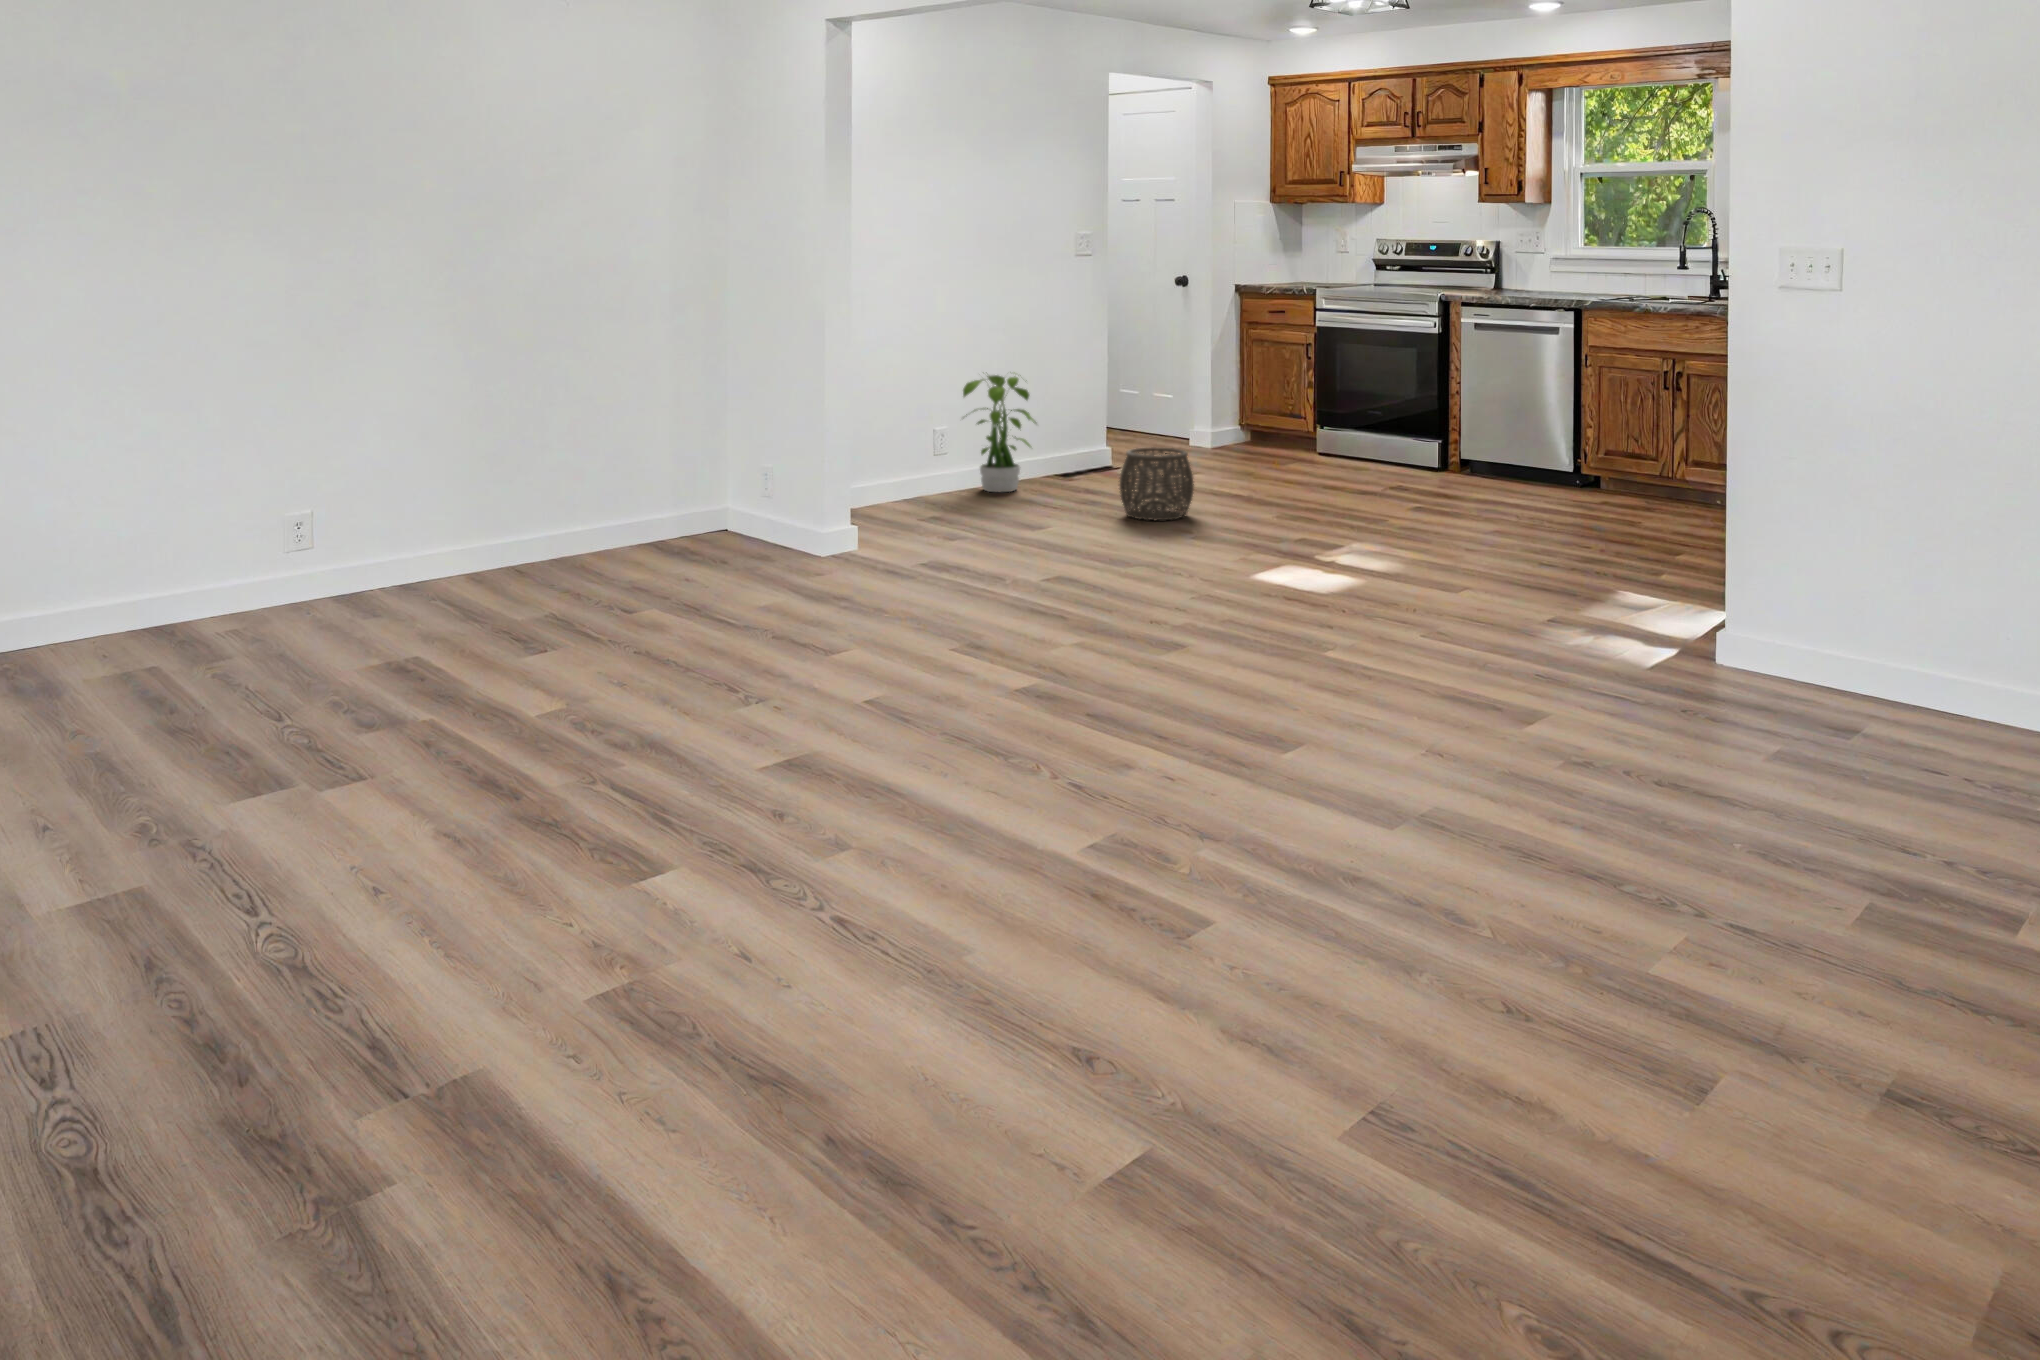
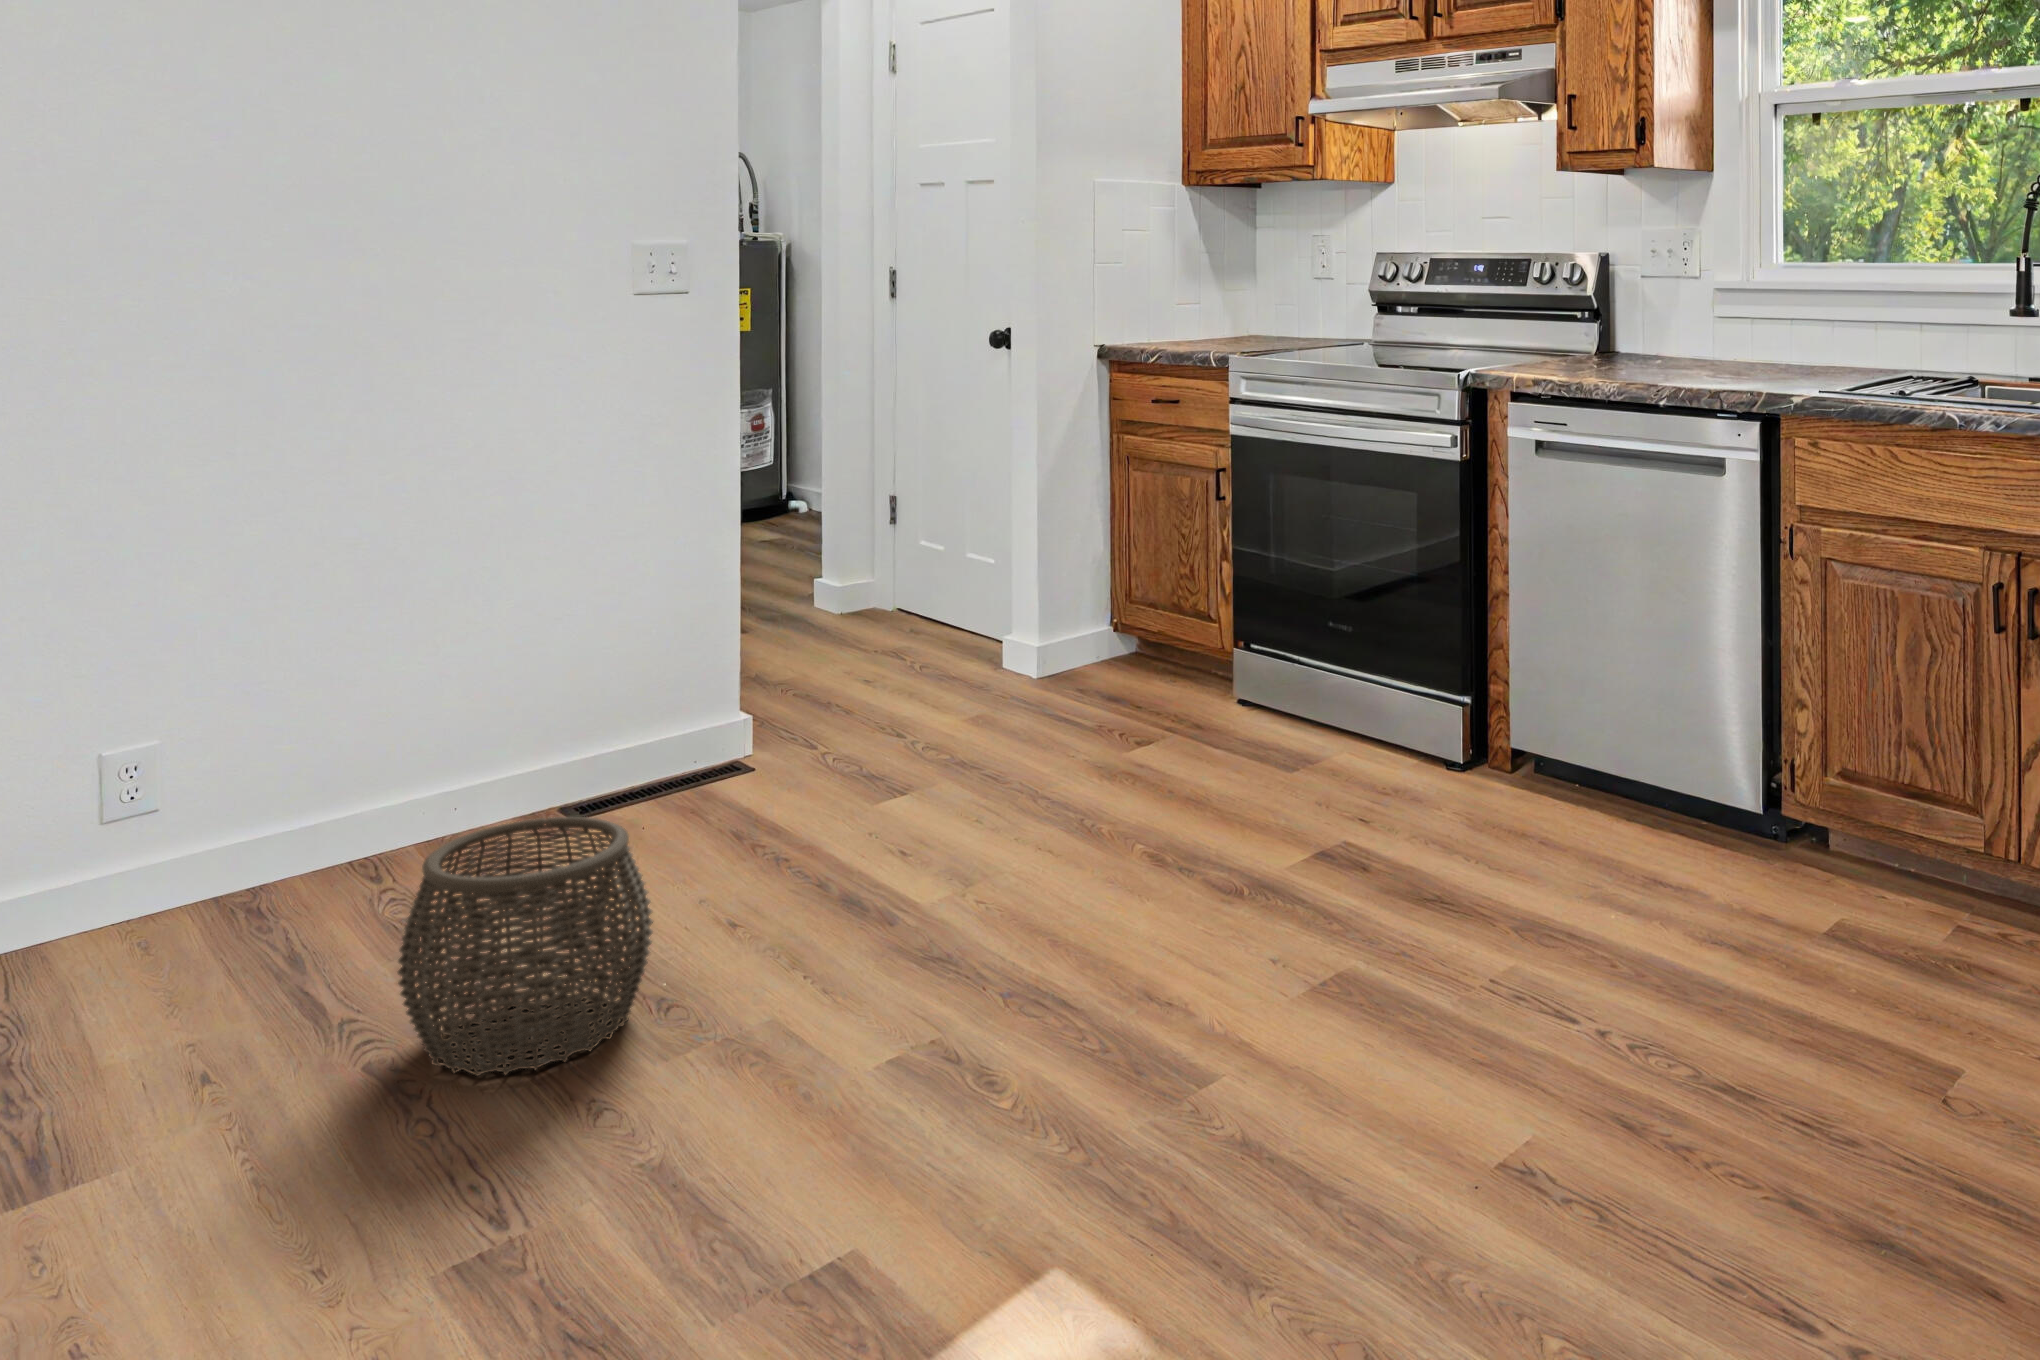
potted plant: present [963,372,1036,492] -> none [163,570,404,886]

